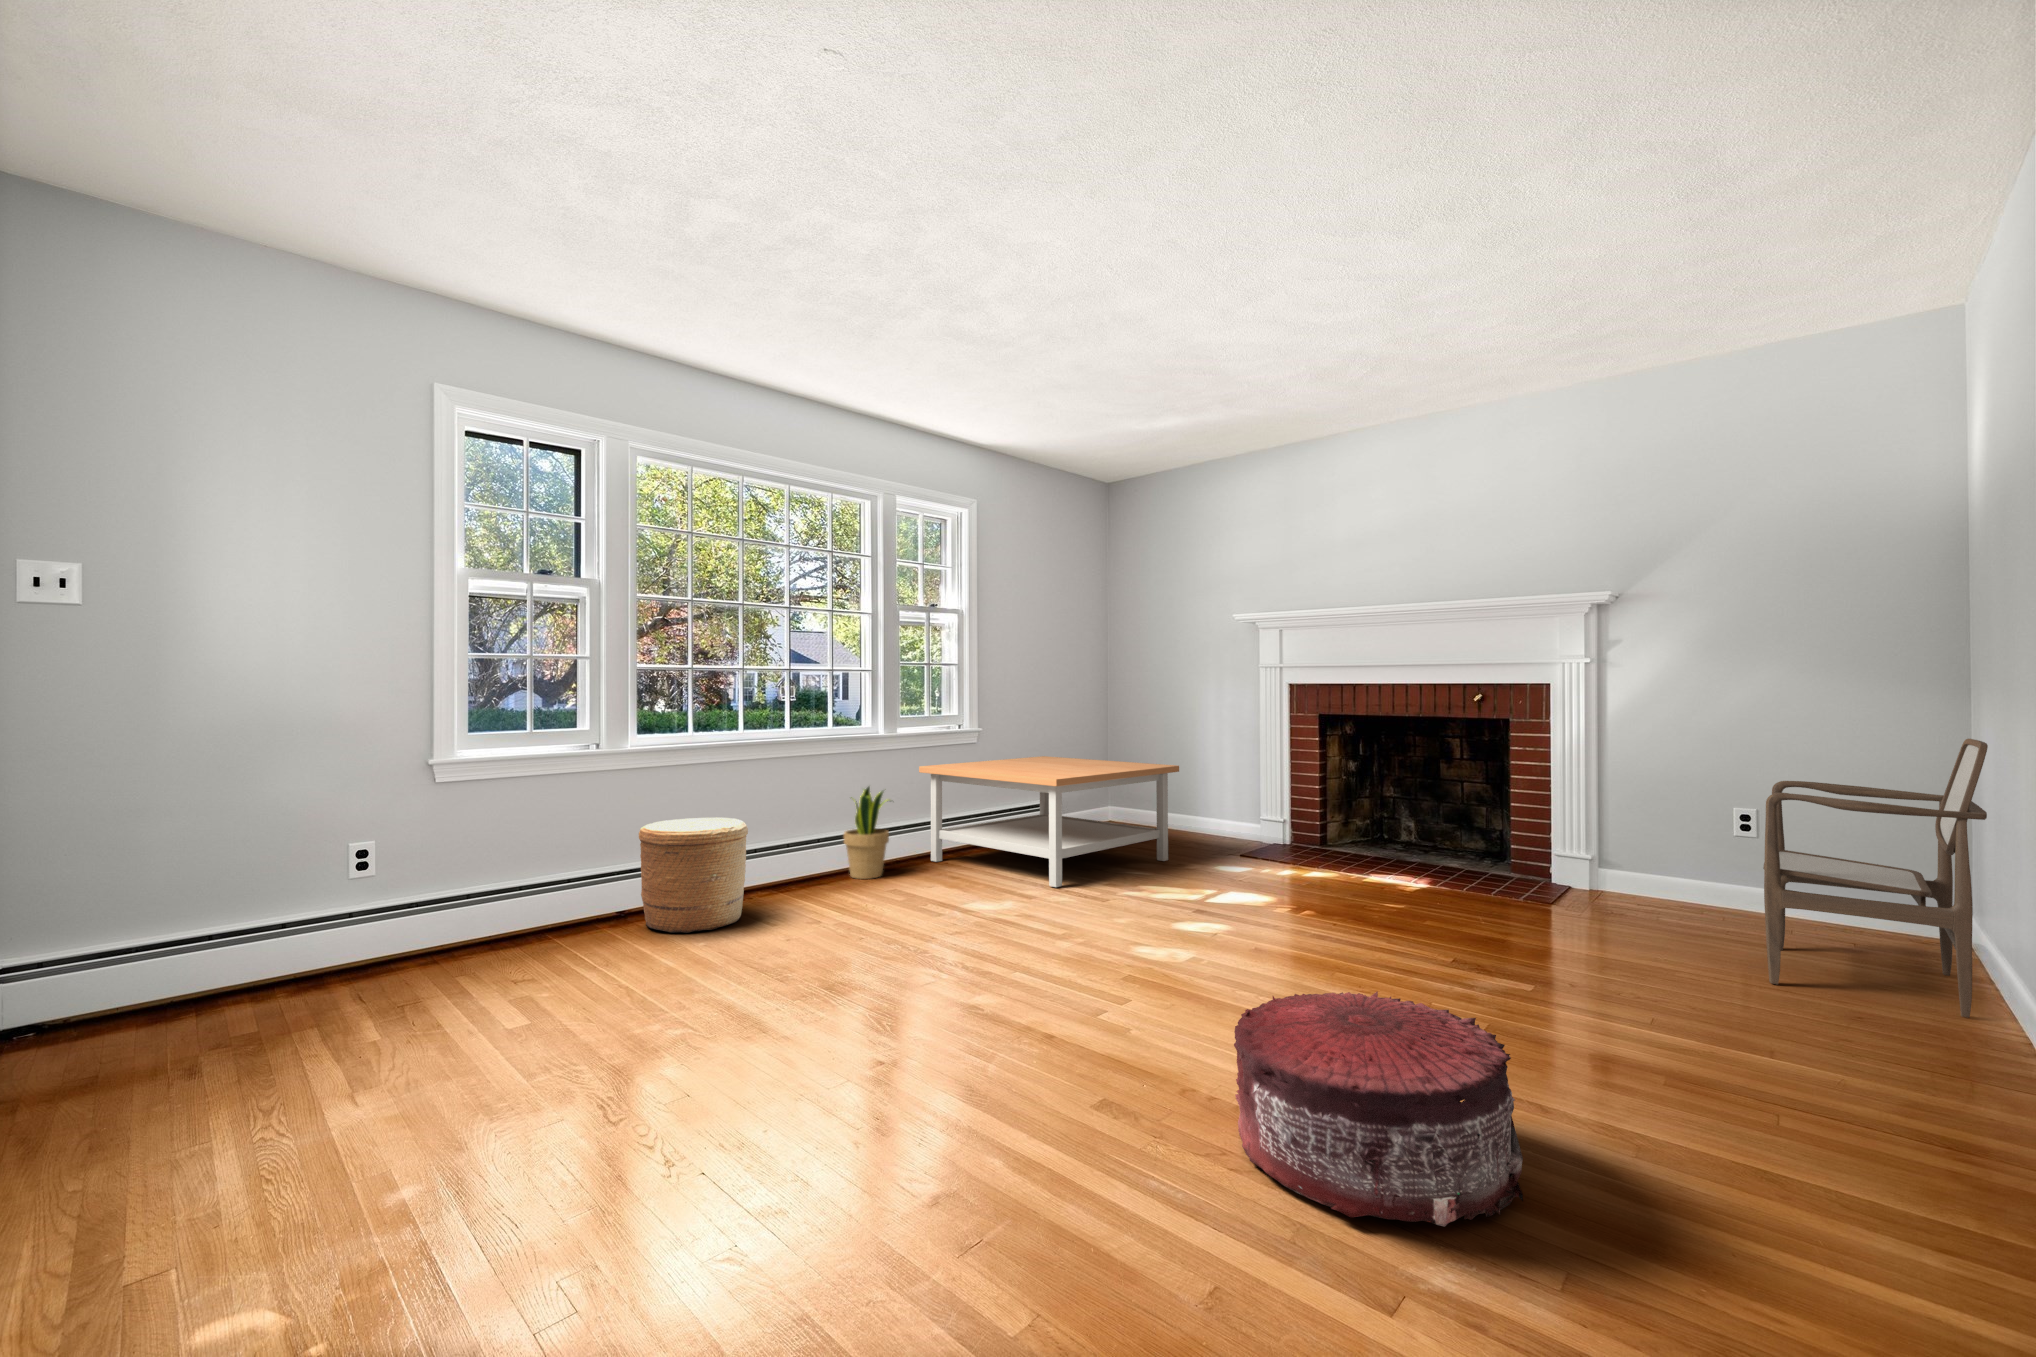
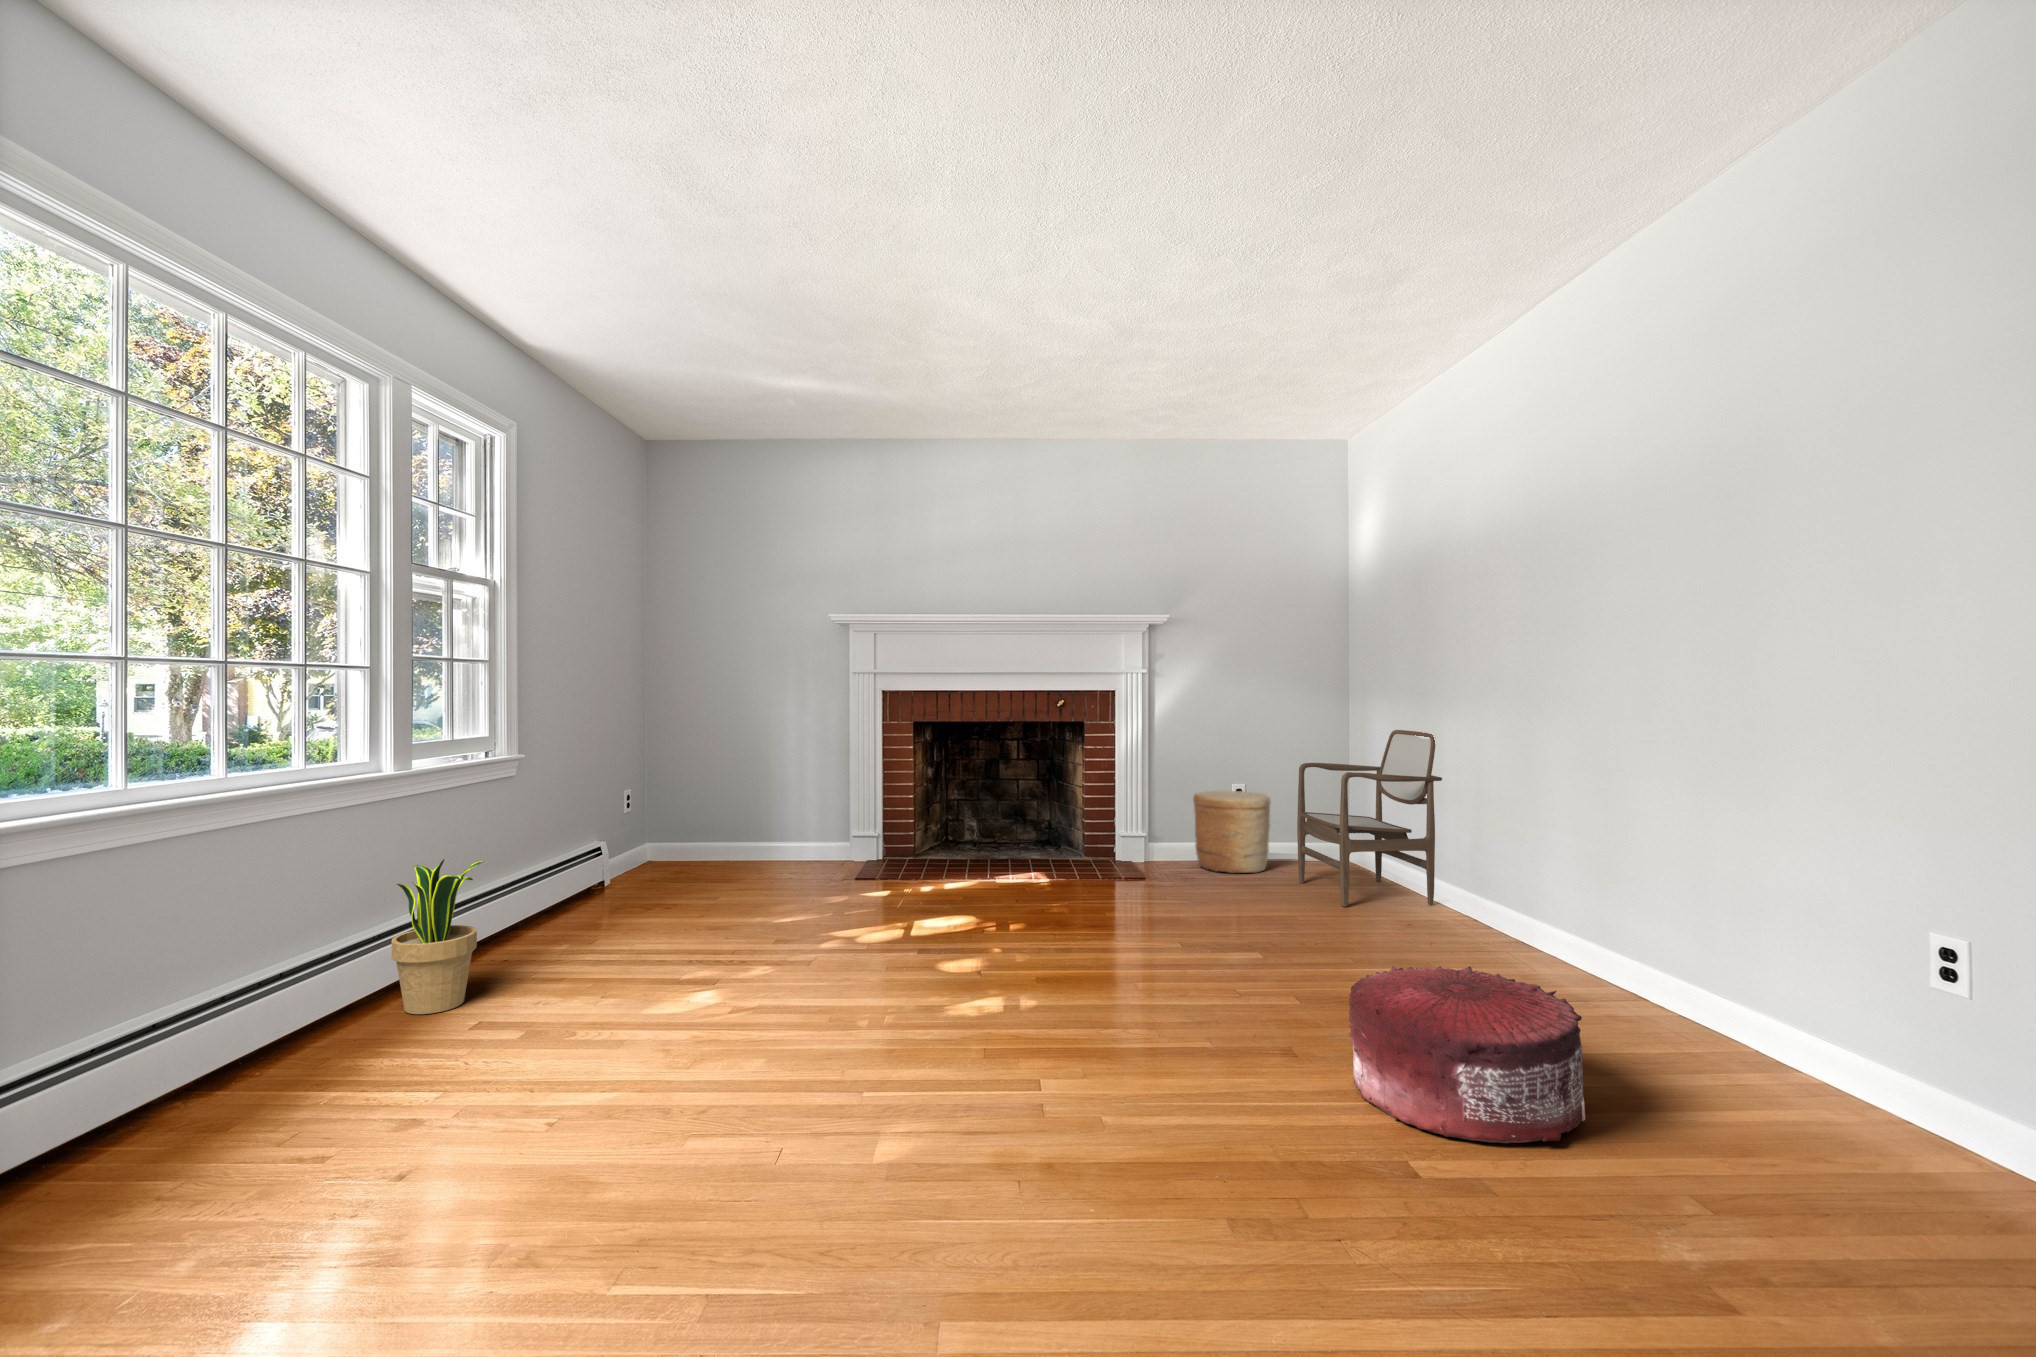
coffee table: present [919,756,1179,887] -> none [474,786,806,961]
woven basket: present [639,818,748,933] -> present [1193,791,1271,873]

